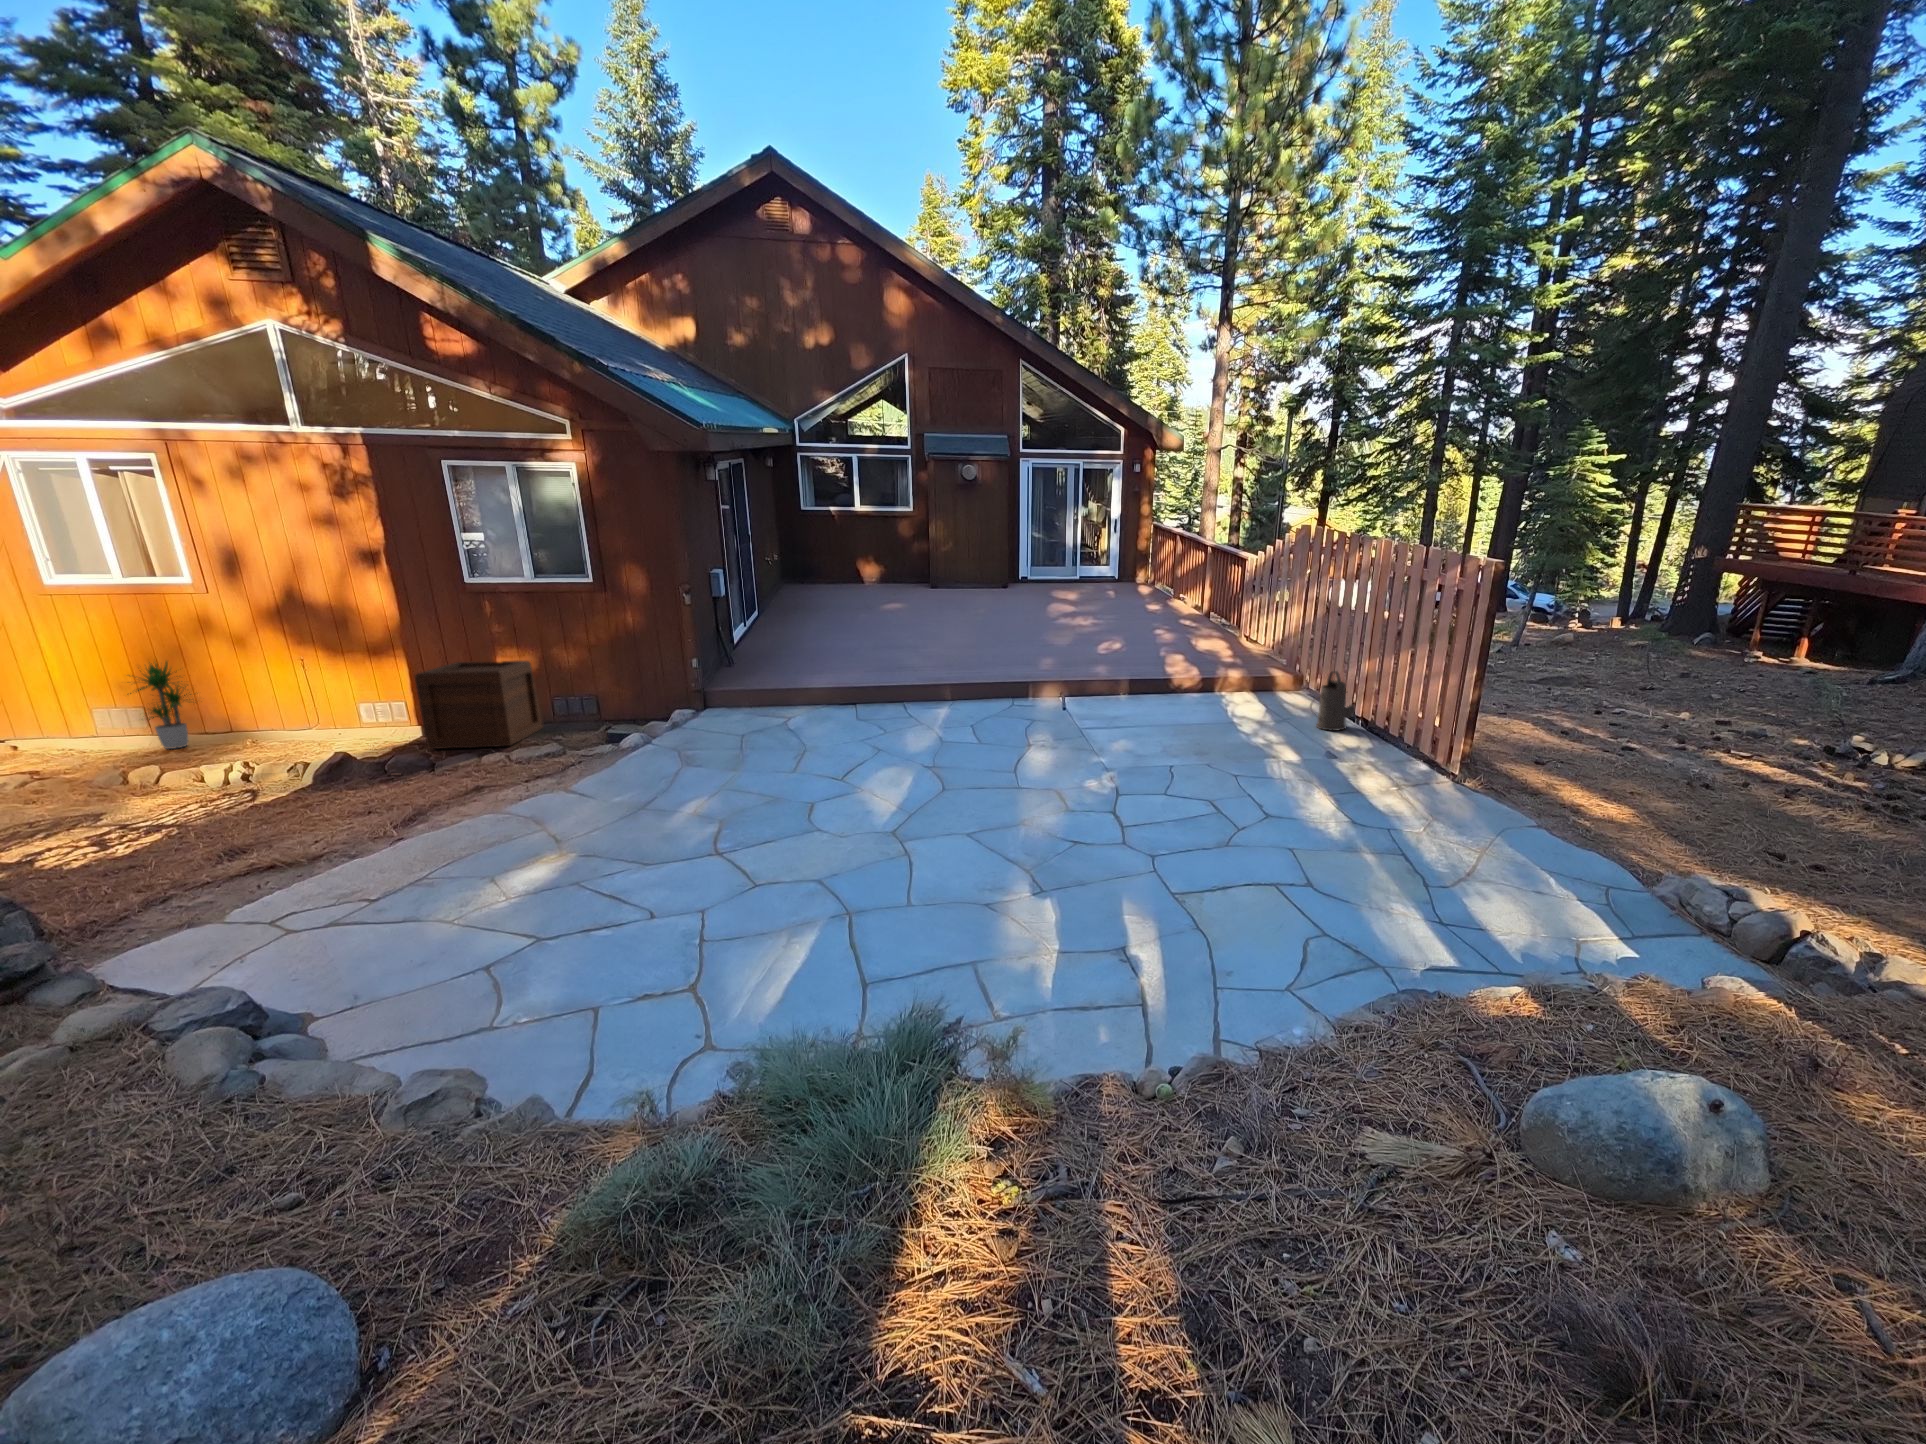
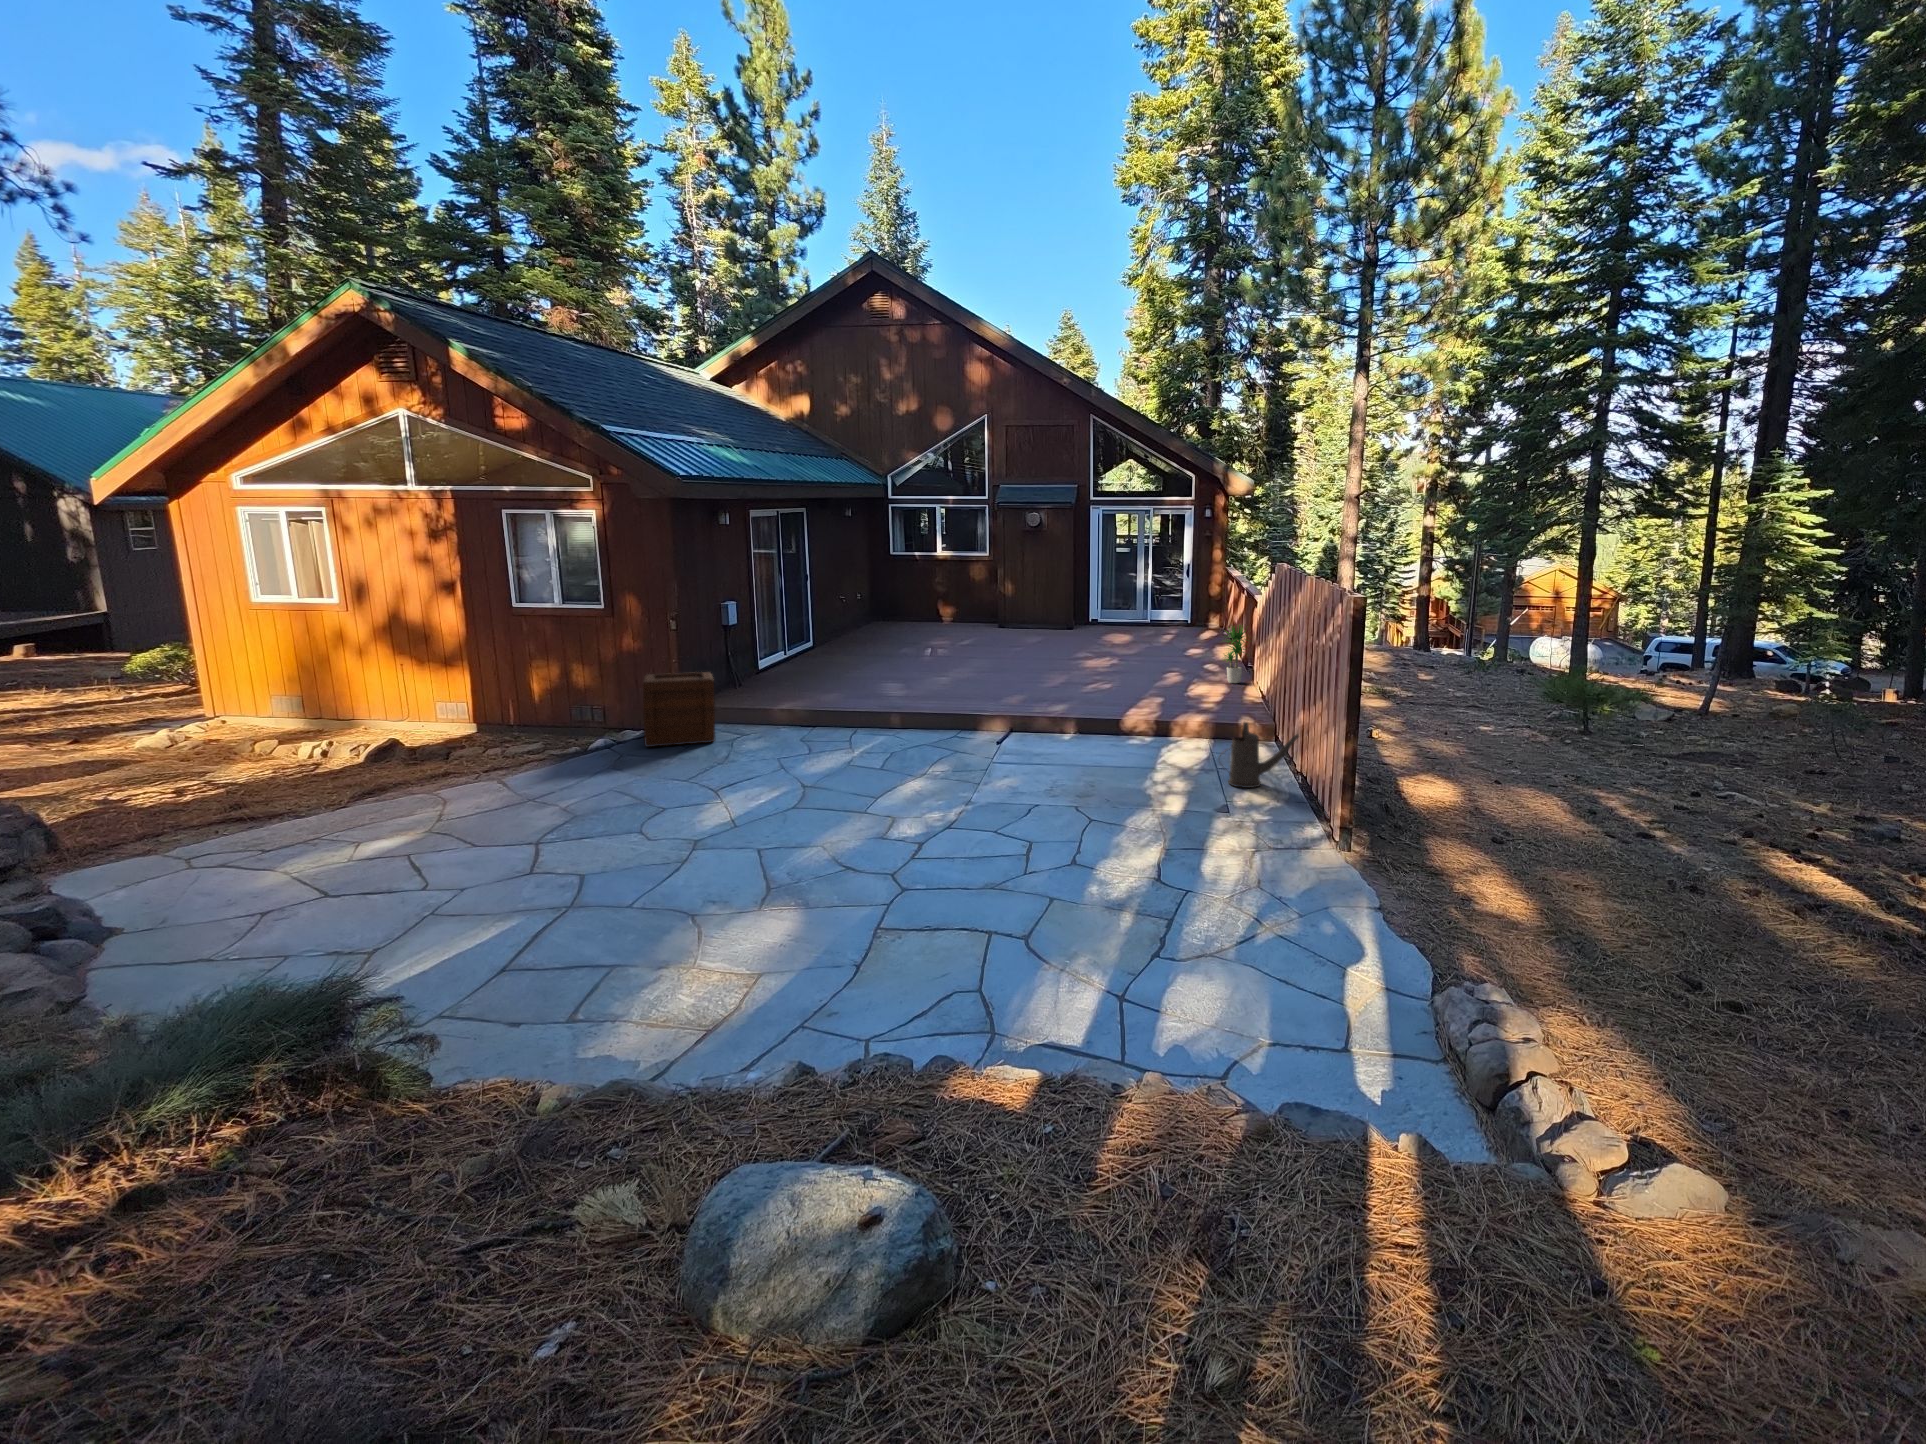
potted plant: present [129,661,196,749] -> present [1223,625,1248,683]
wooden crate: present [415,661,543,749] -> present [643,672,715,747]

